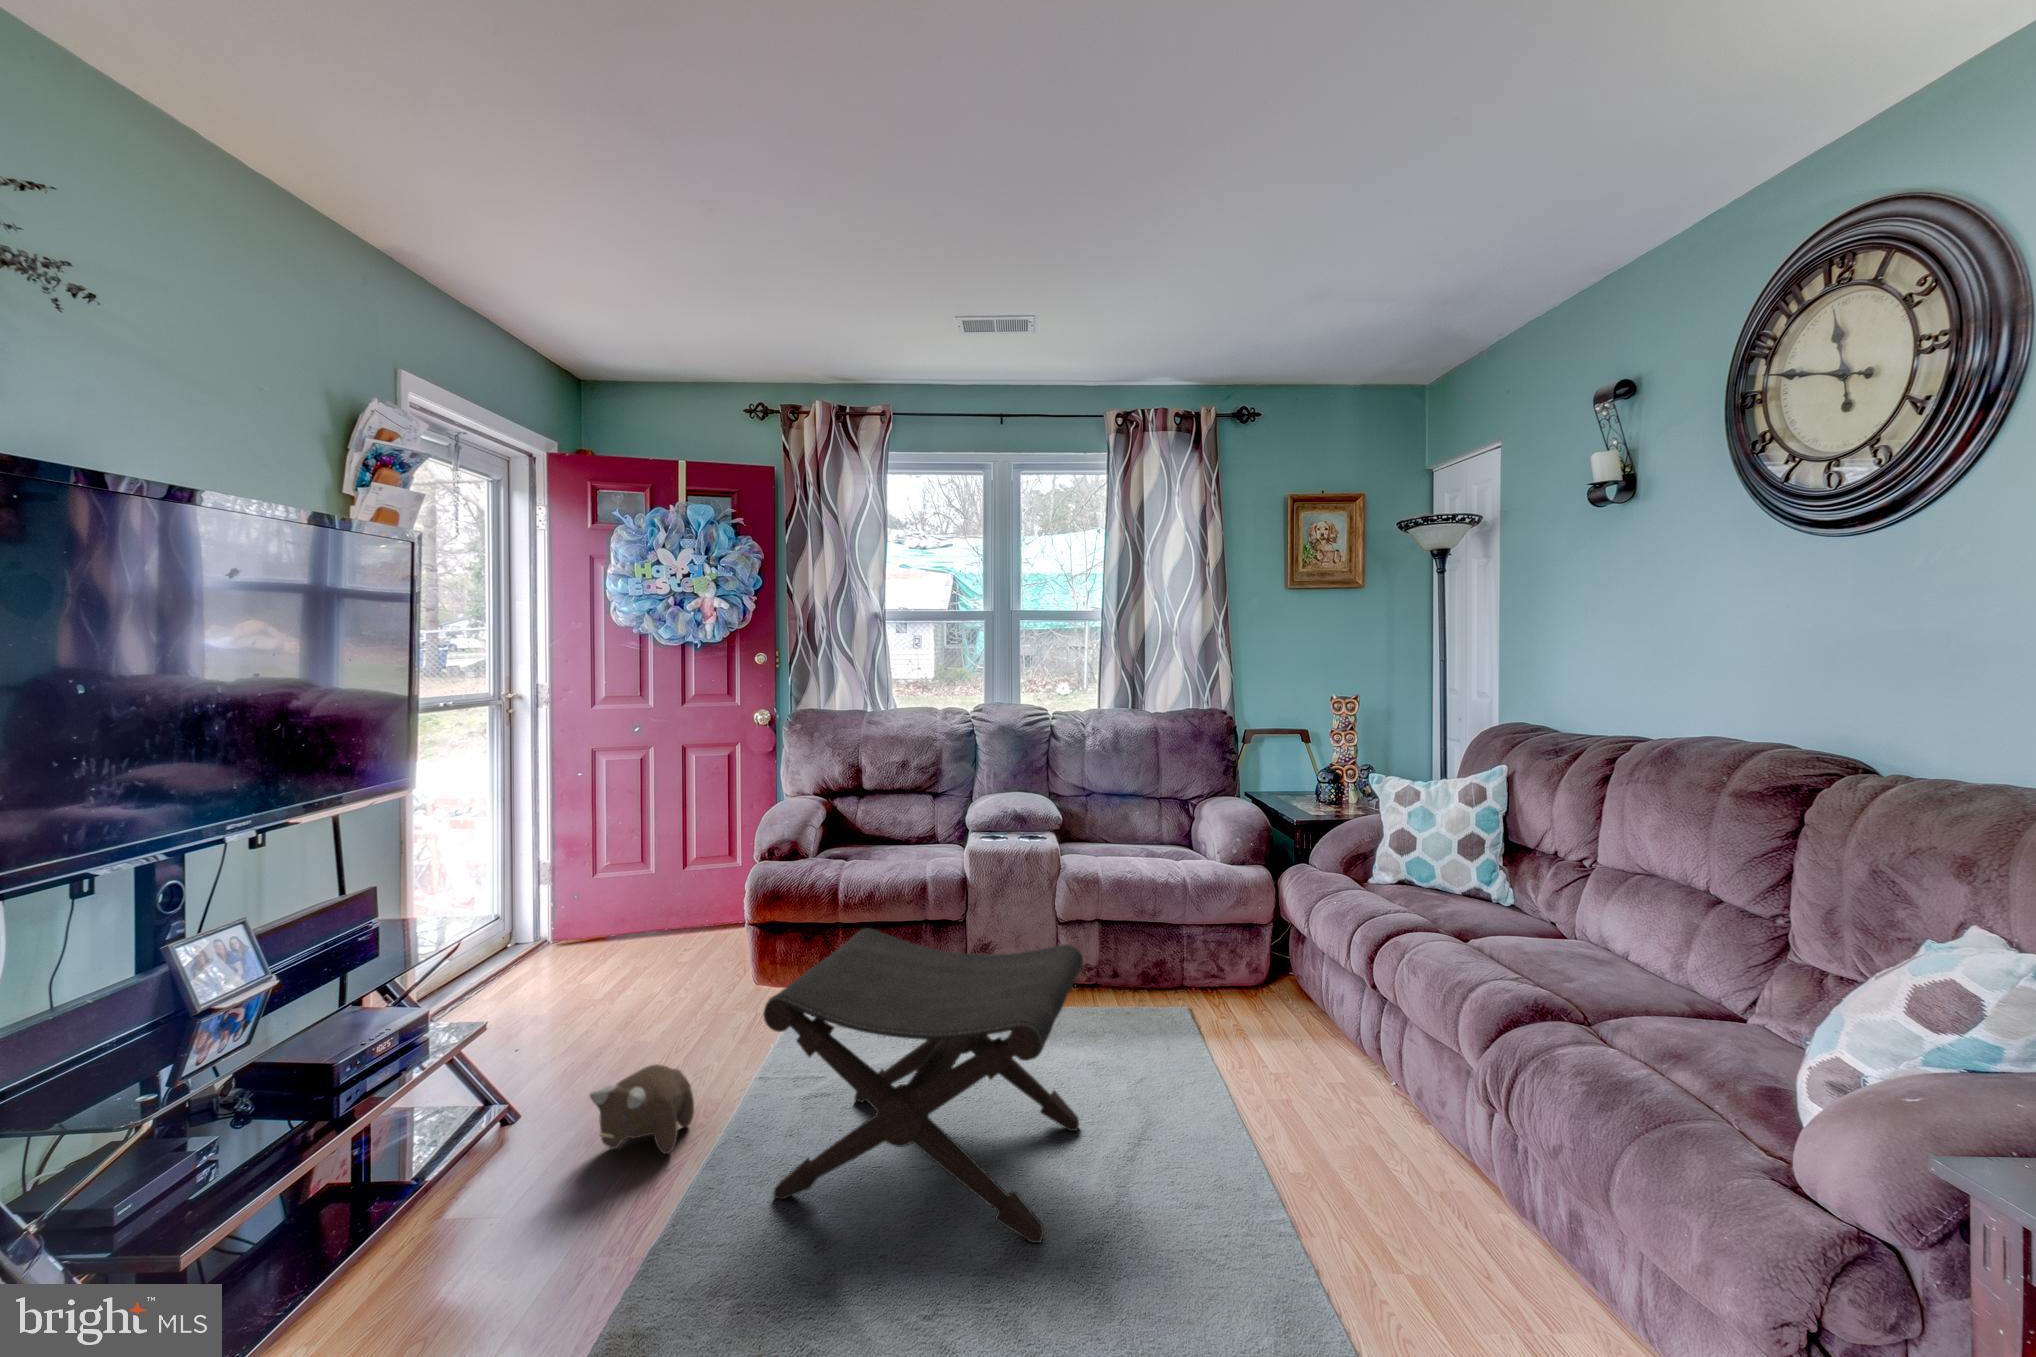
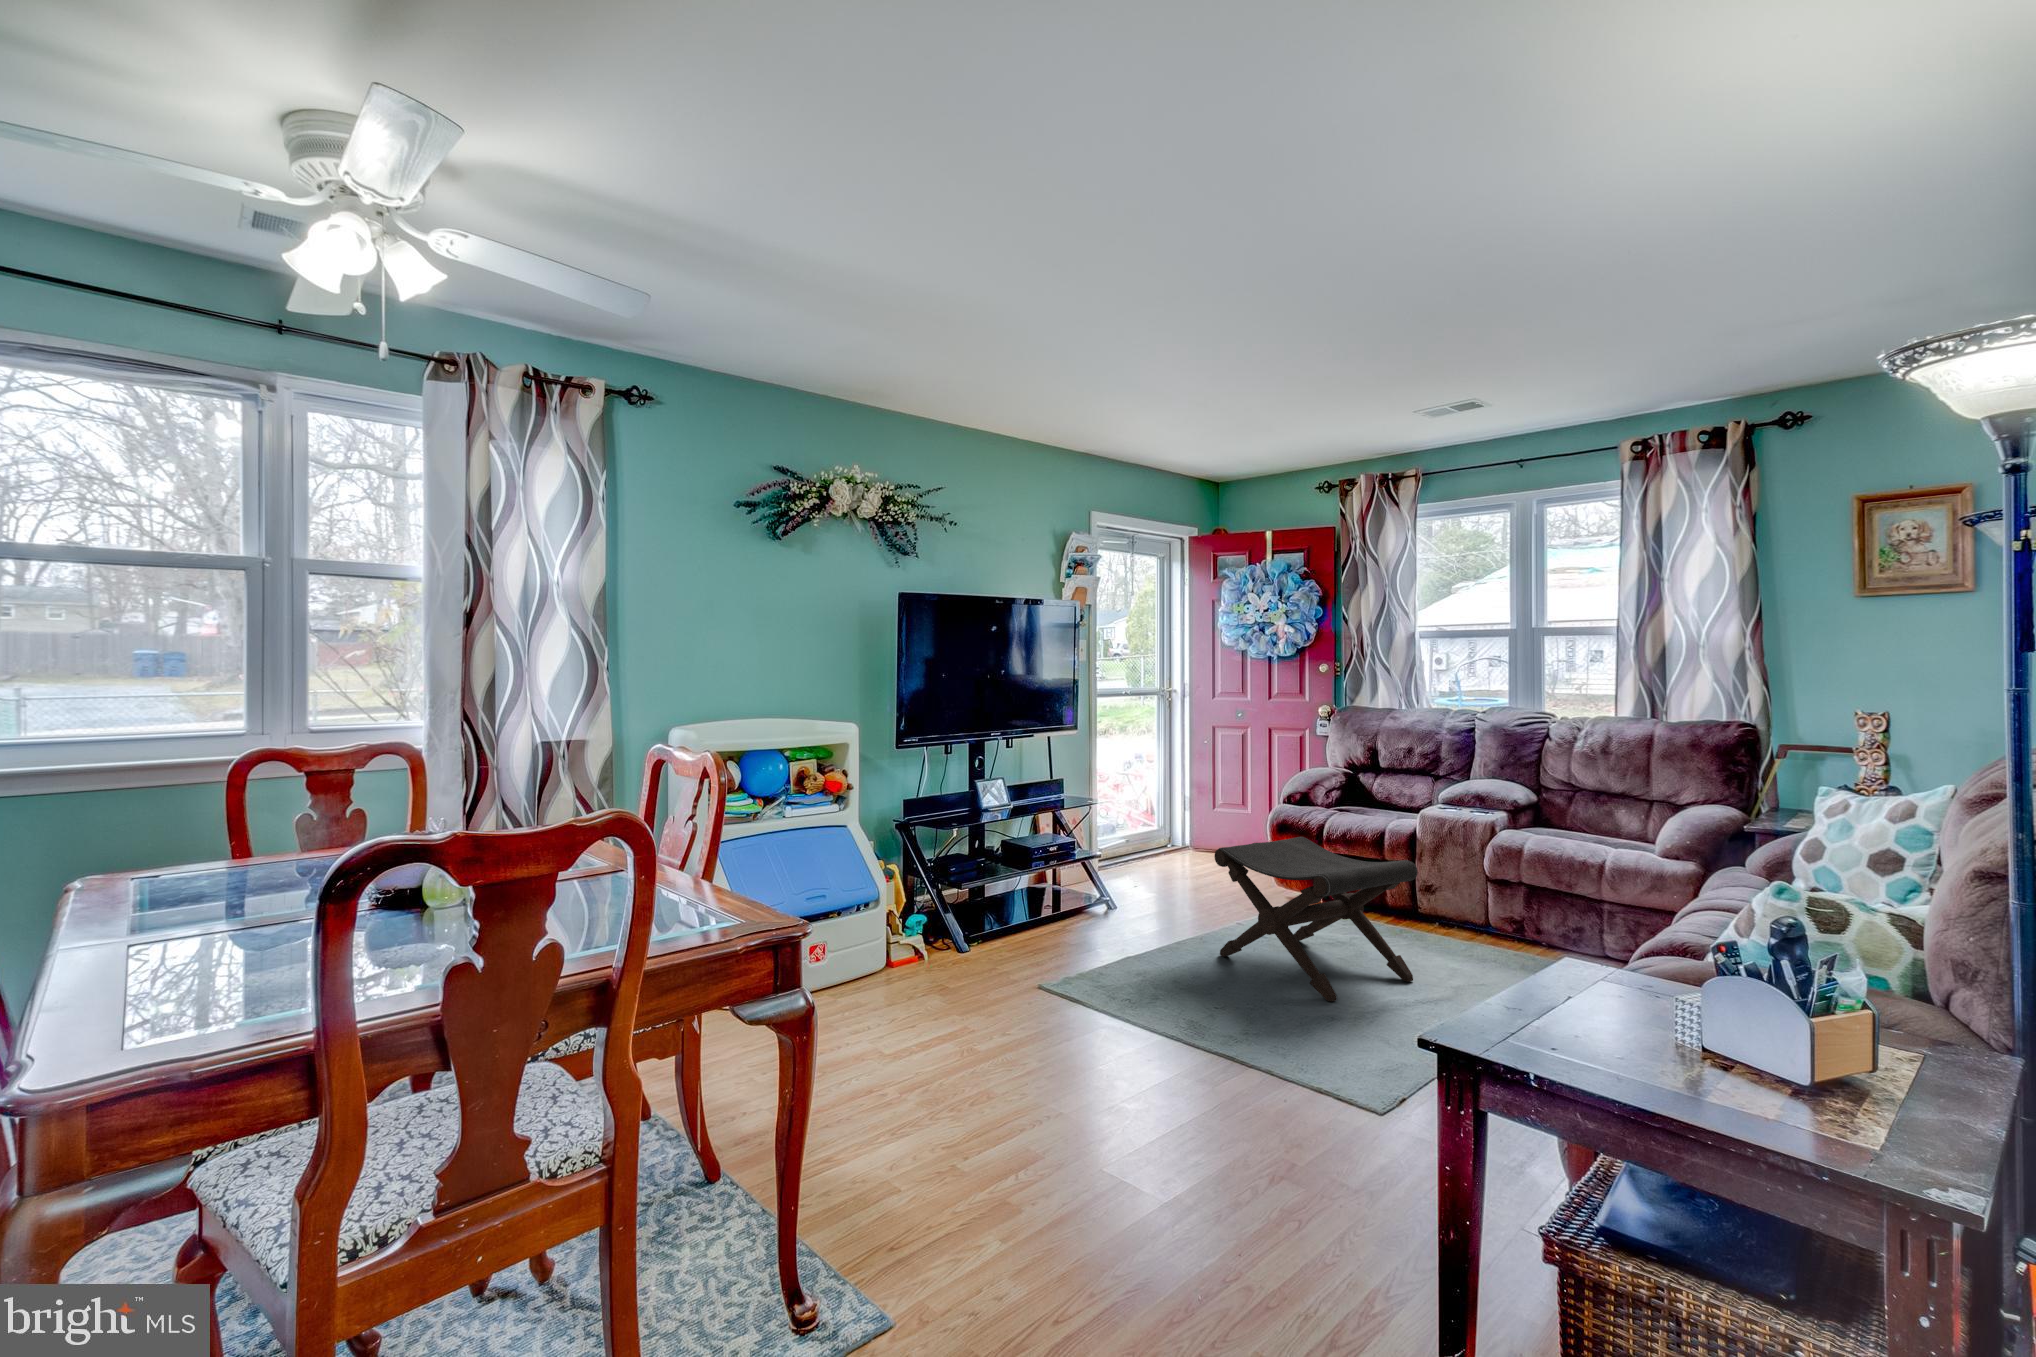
plush toy: present [590,1064,694,1154] -> none [1149,887,1205,932]

